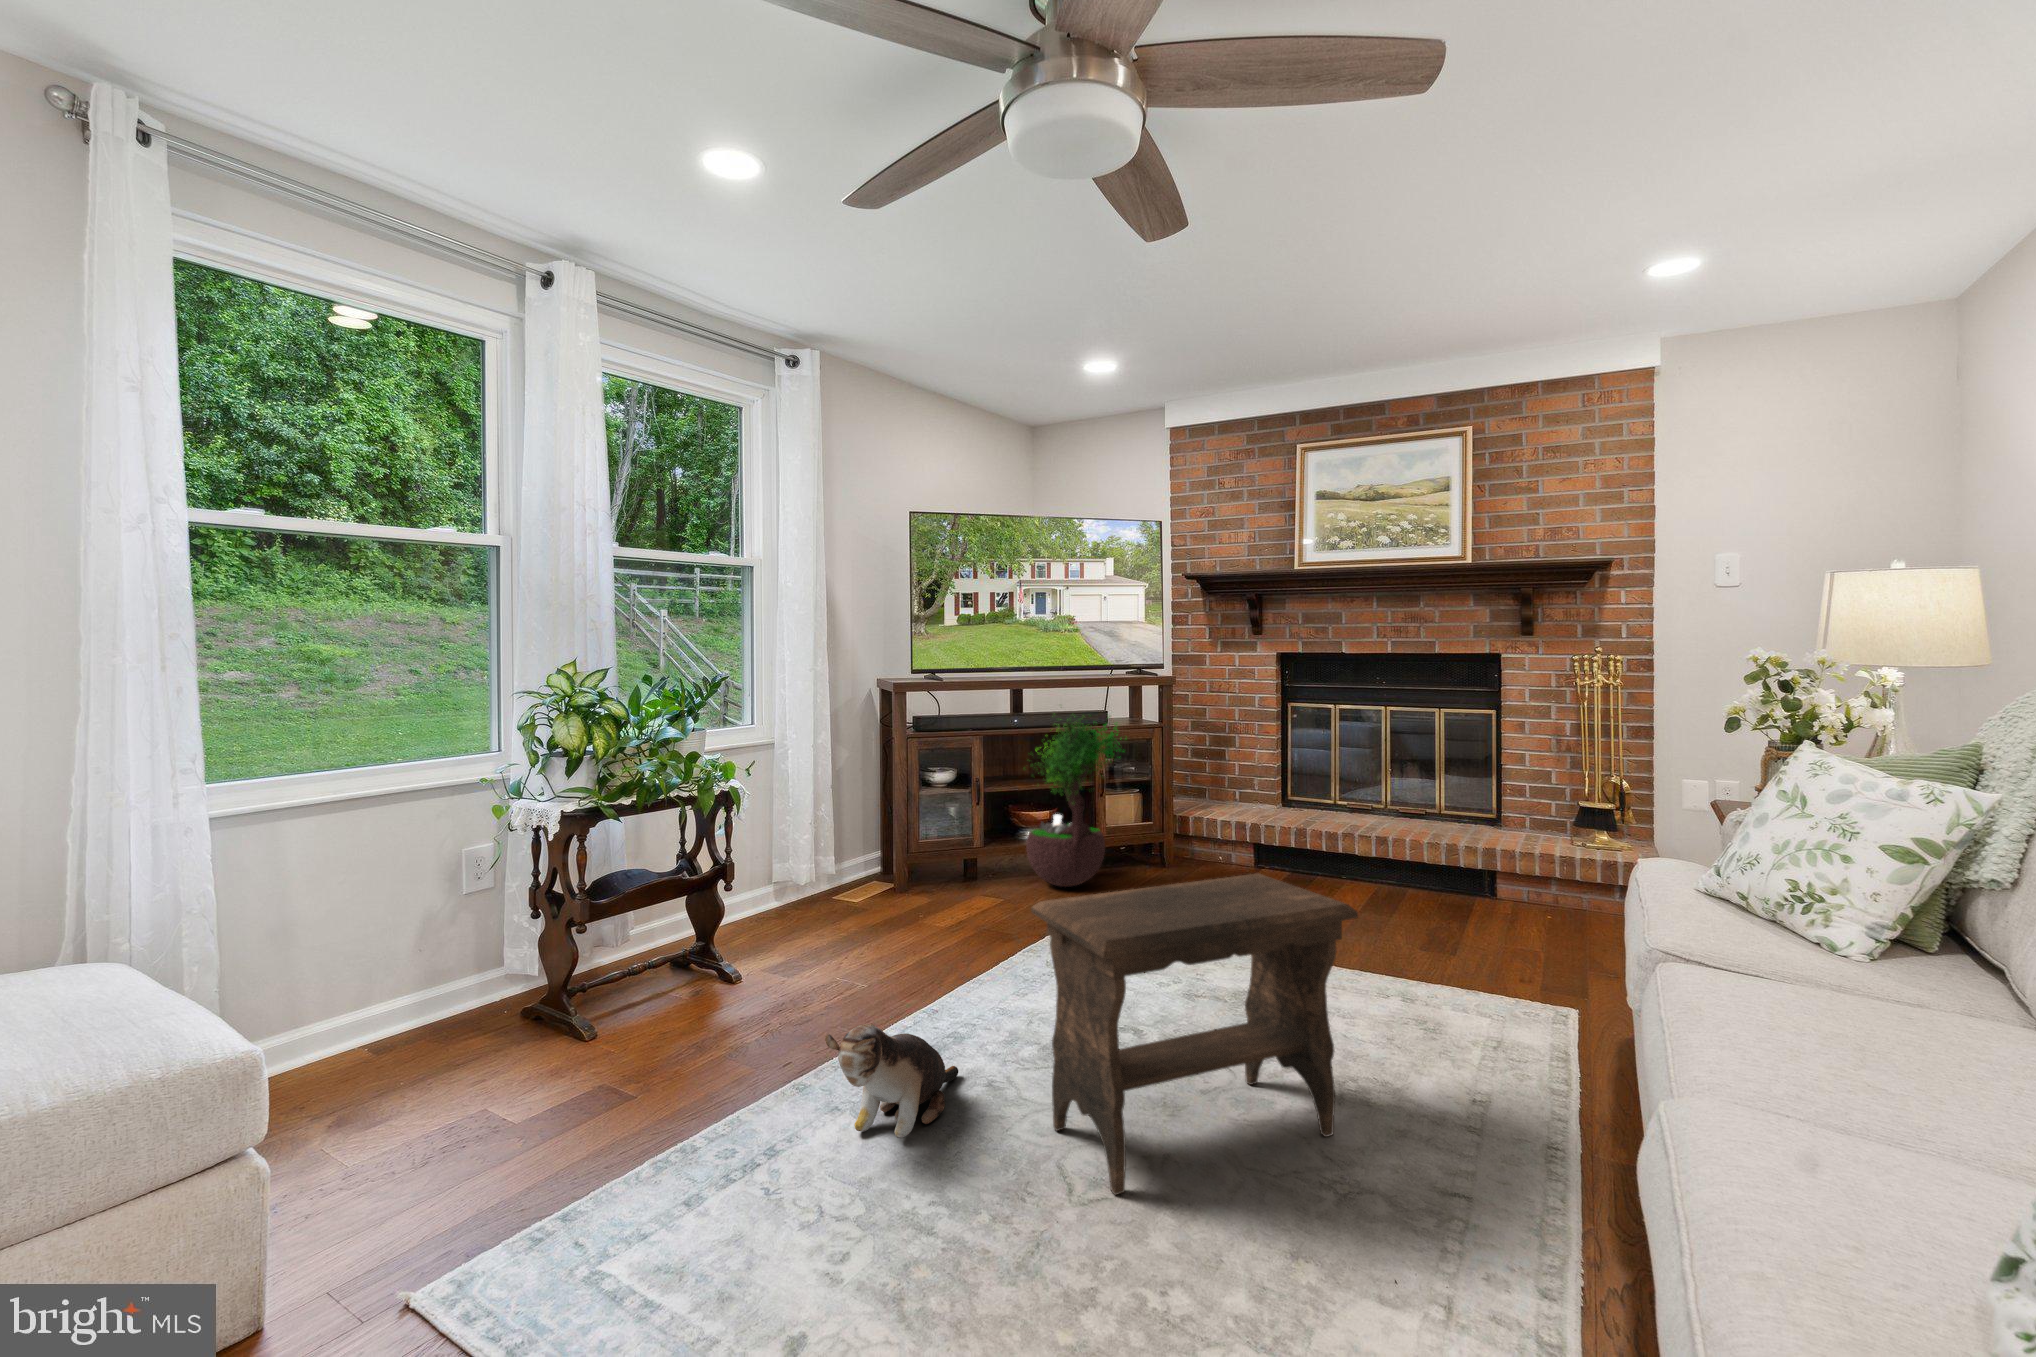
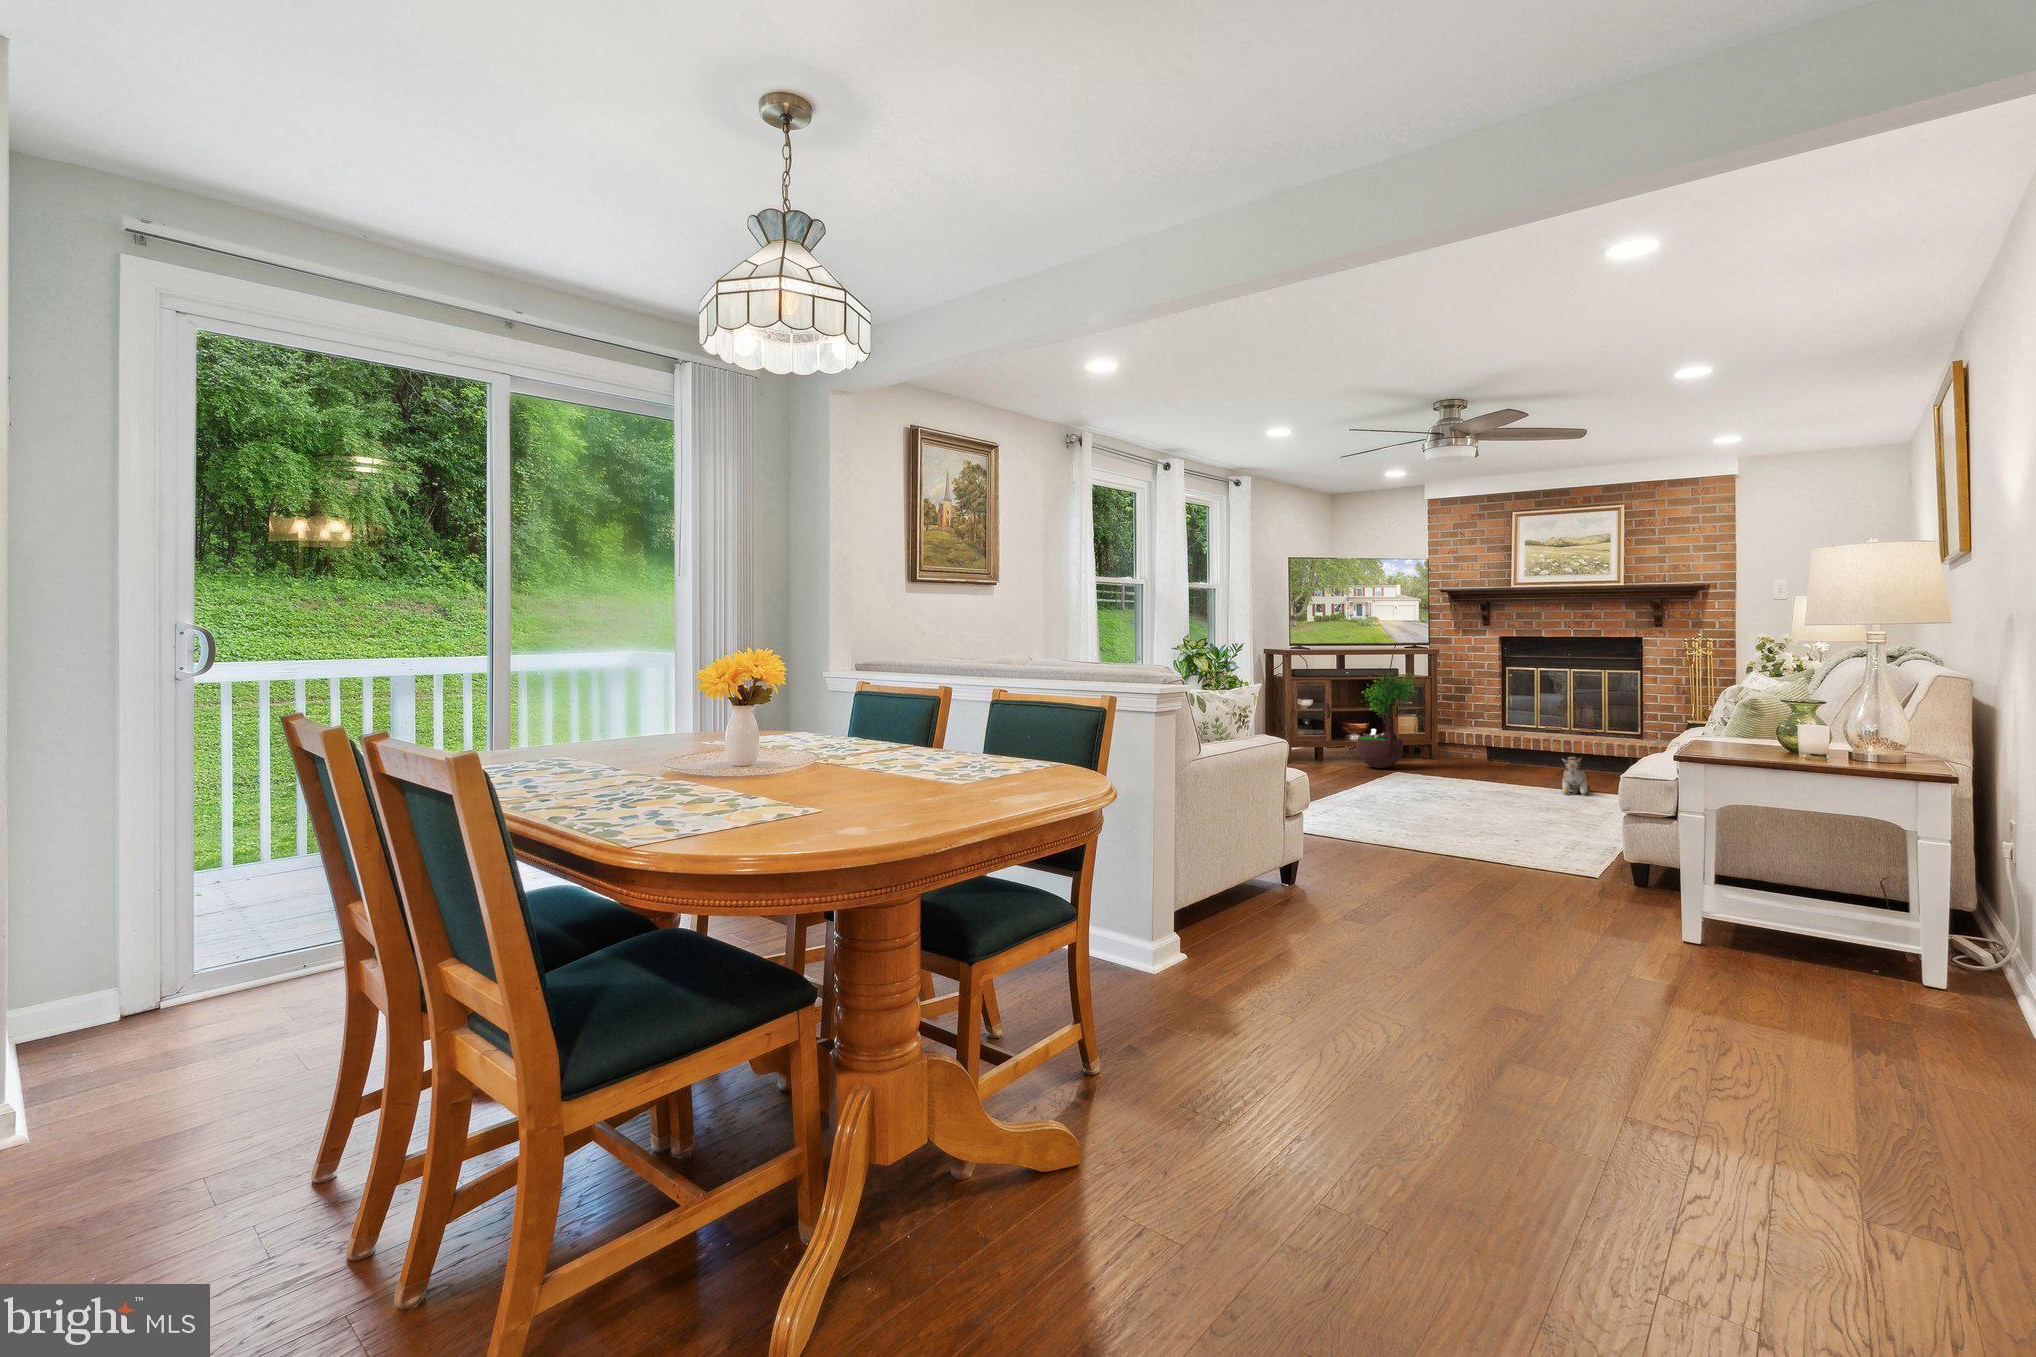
footstool: present [1031,873,1358,1195] -> none [1434,726,1564,824]
plush toy: present [825,1023,958,1137] -> present [1562,756,1590,794]

